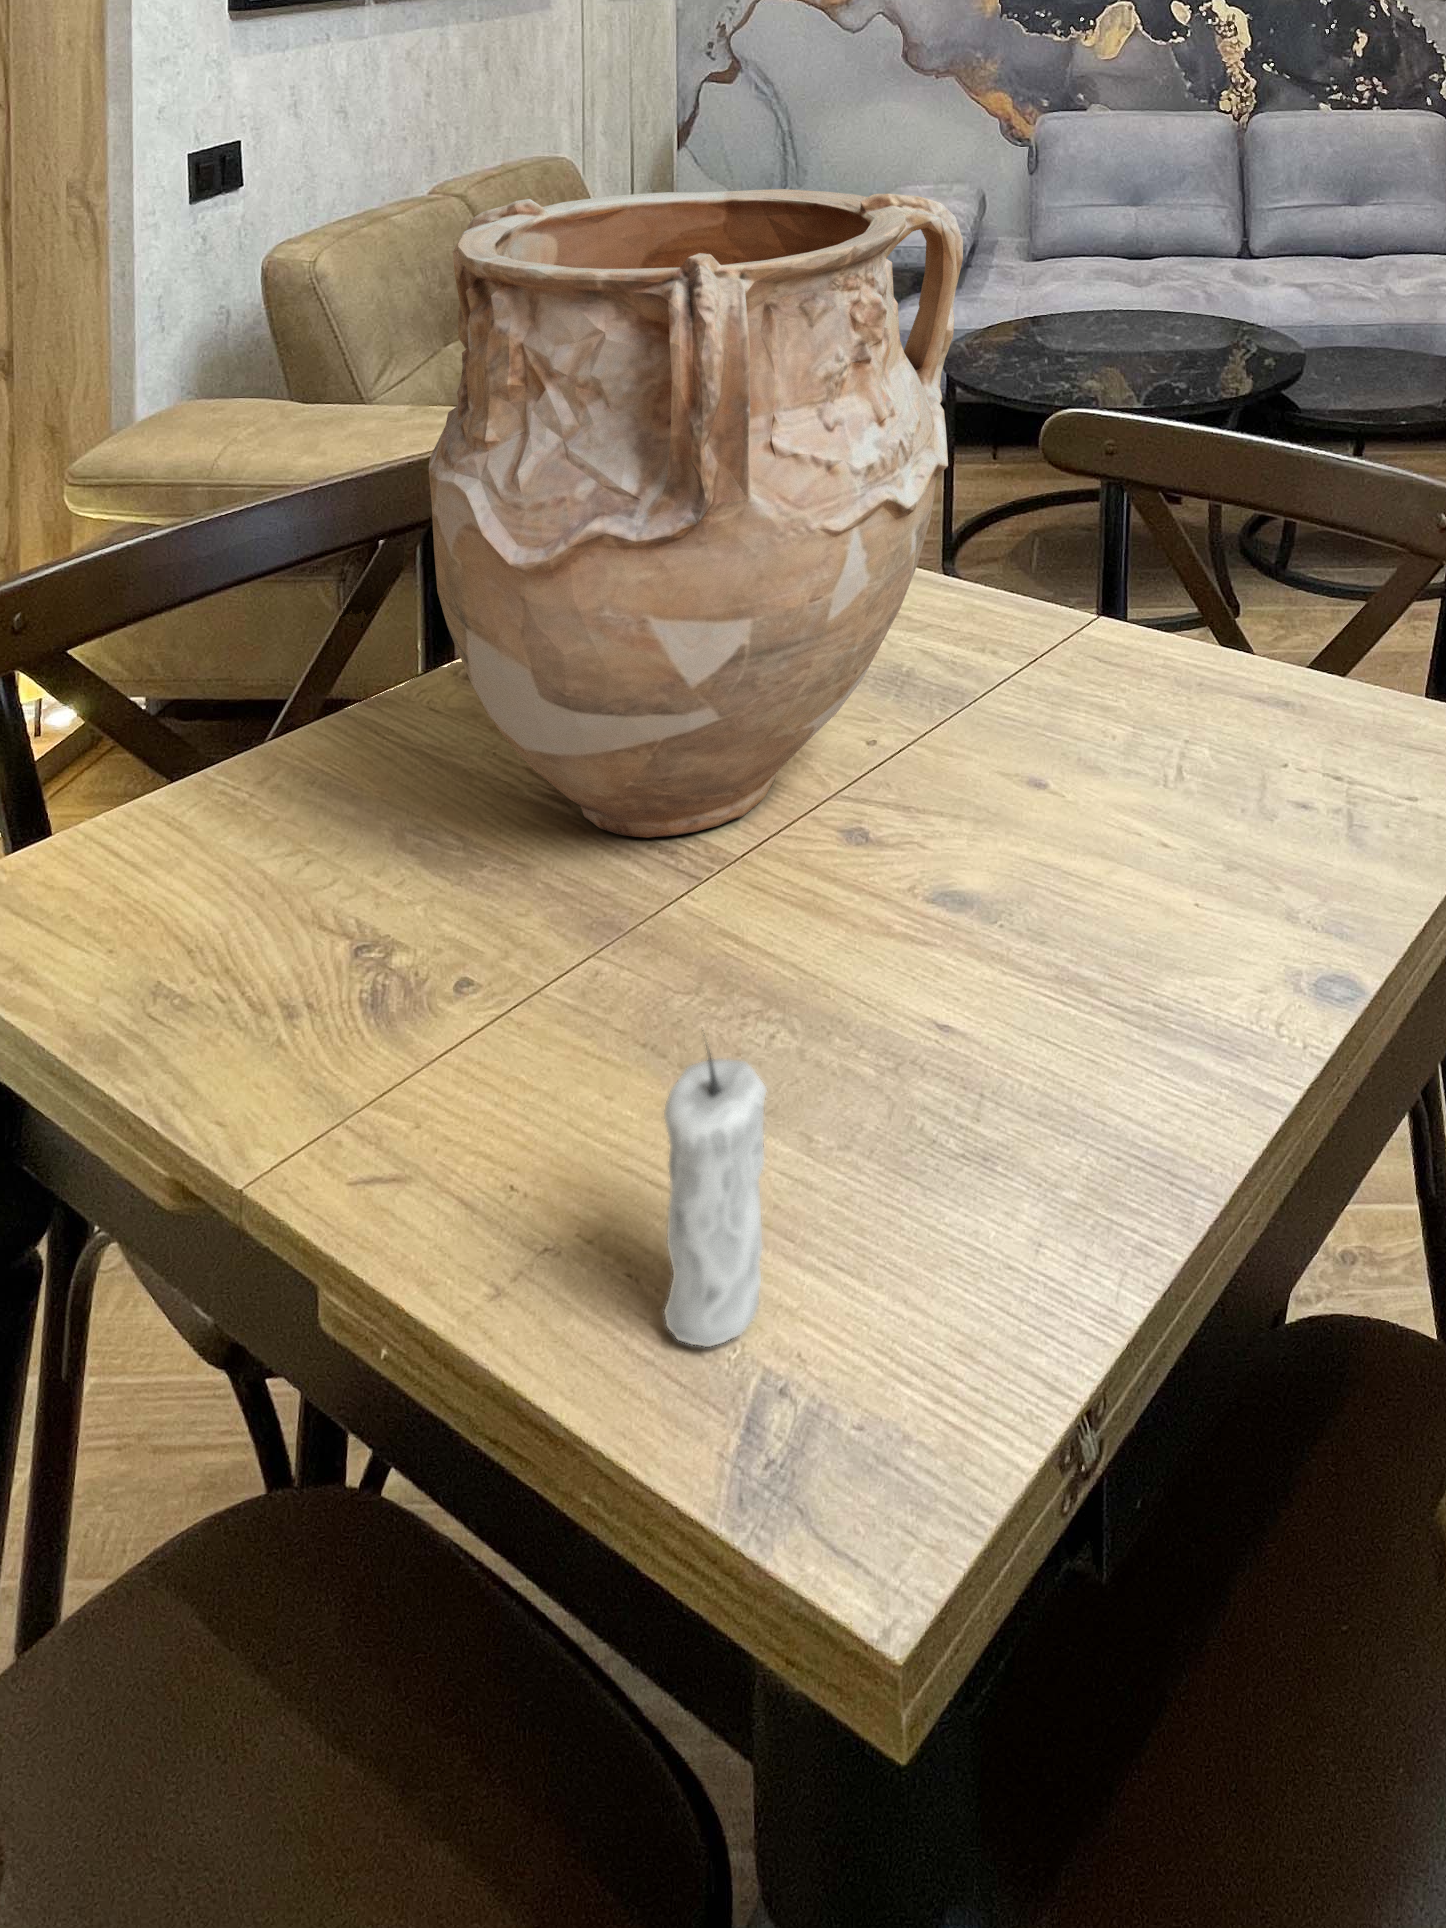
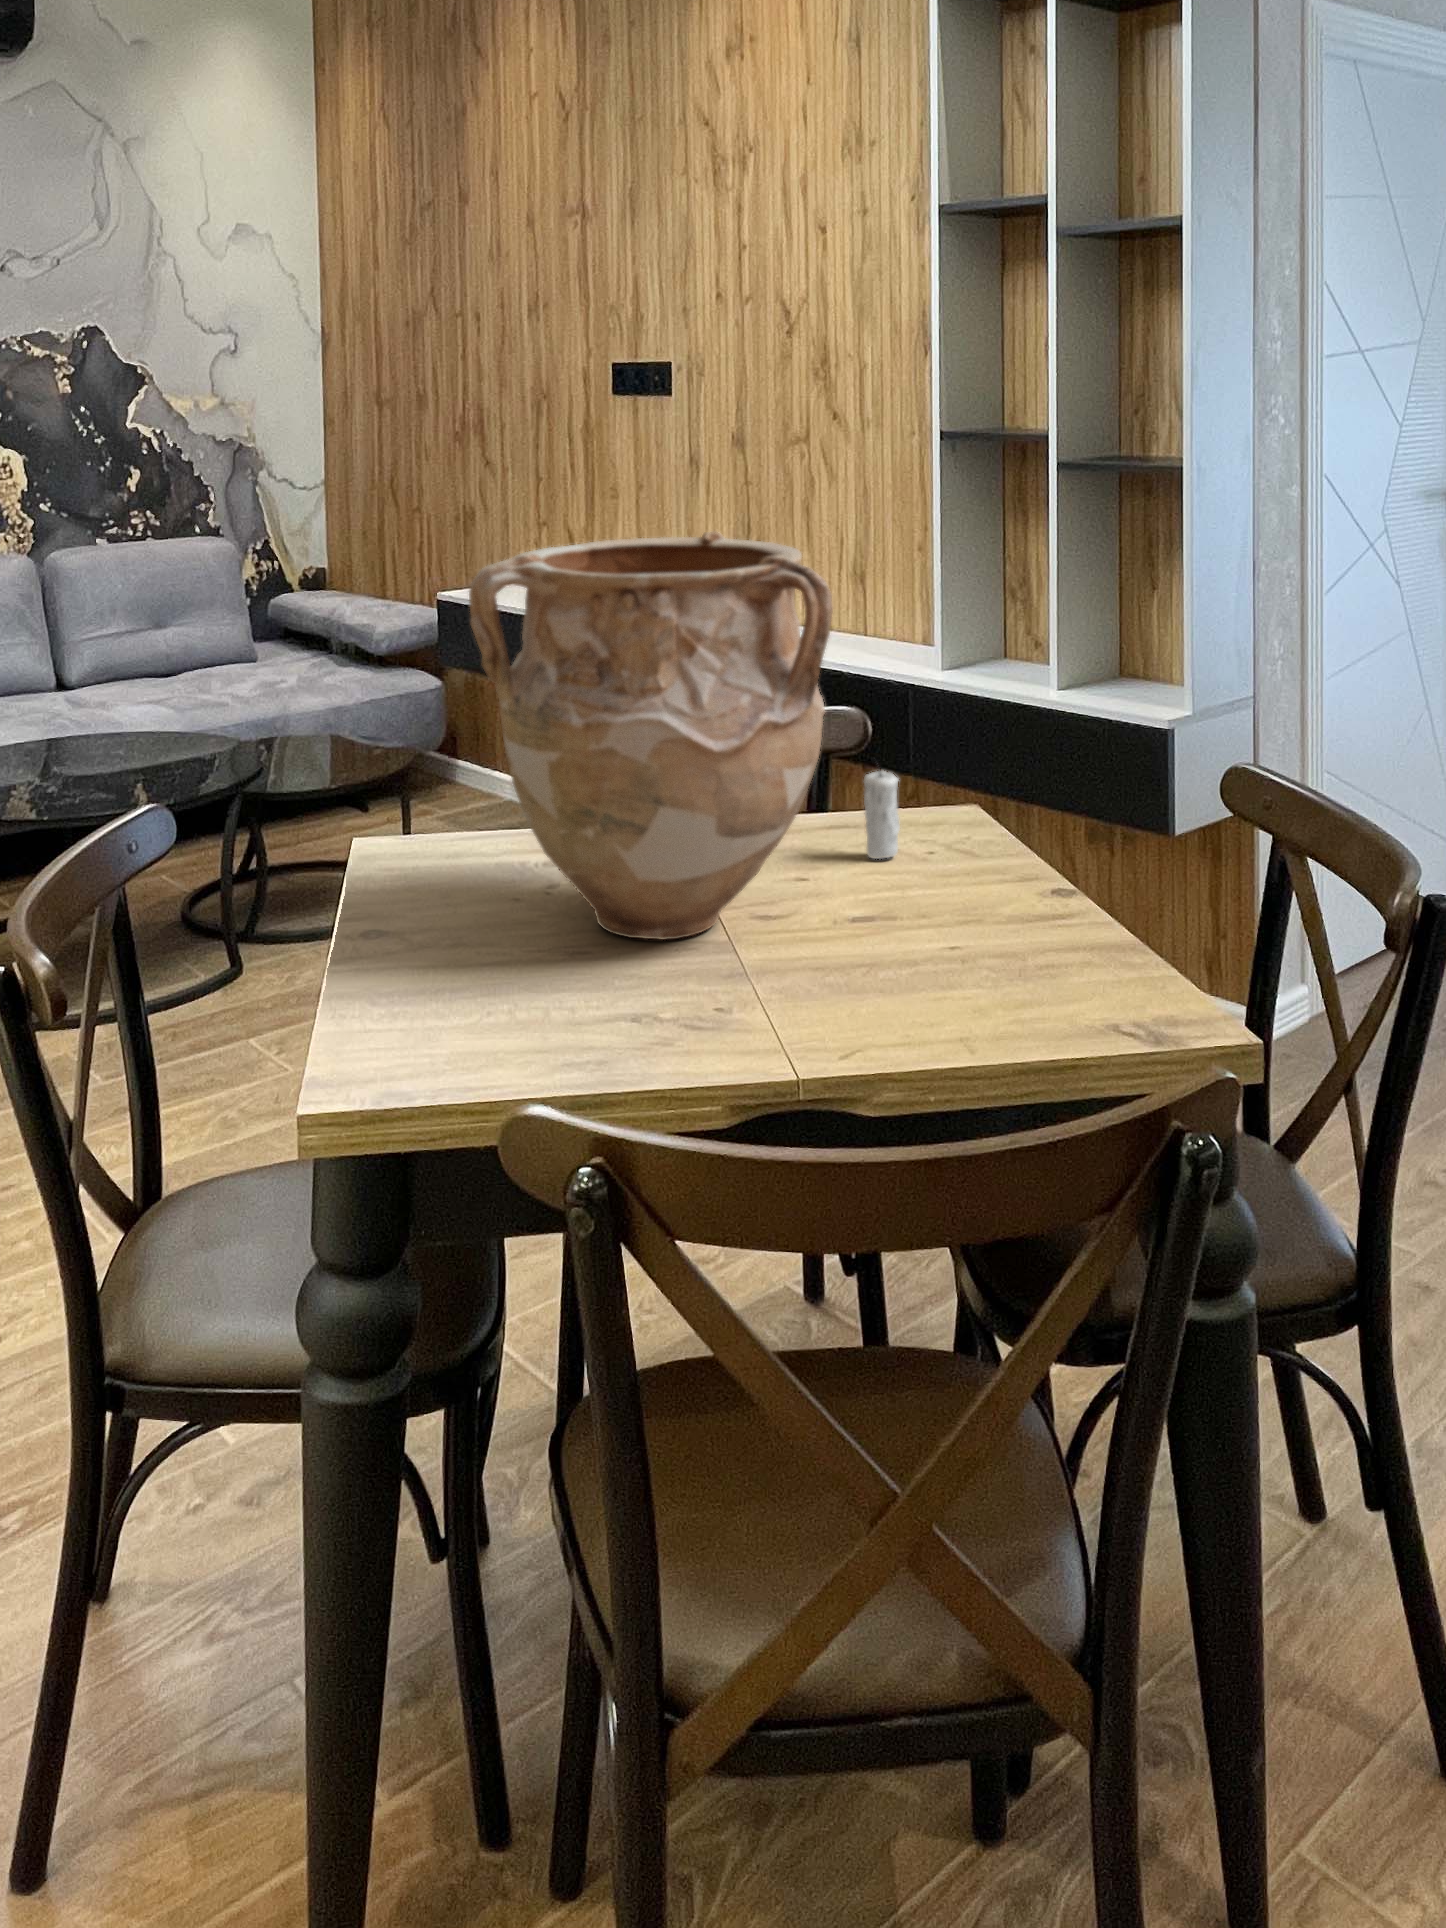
candle: present [664,1052,766,1347] -> present [864,770,900,859]

